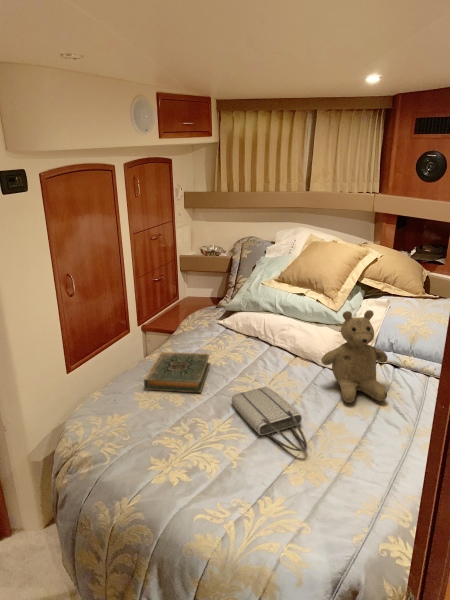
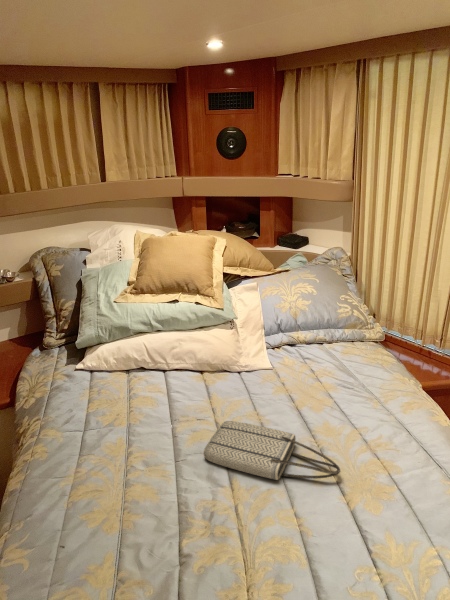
teddy bear: present [321,310,387,403] -> none [257,297,329,400]
hardback book: present [144,352,210,392] -> none [50,411,157,504]

